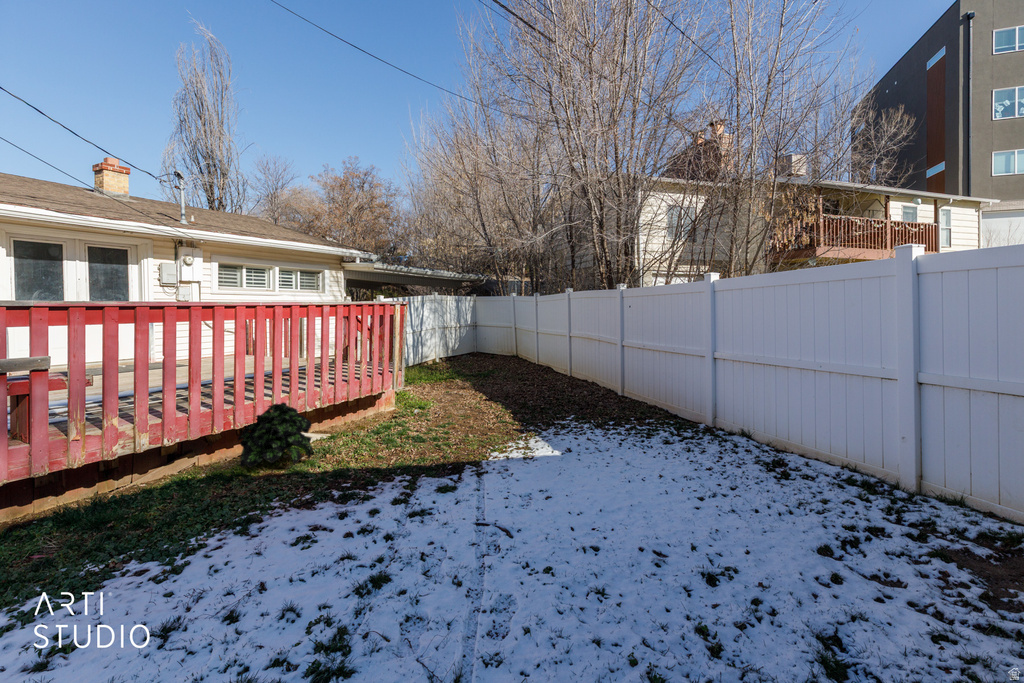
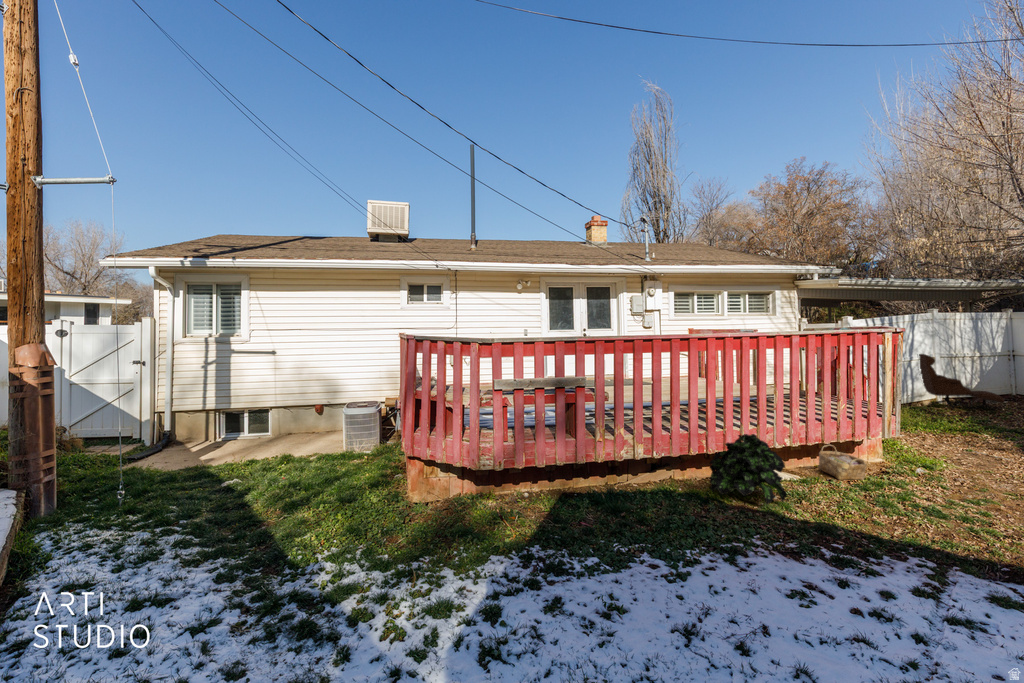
lounge chair: none [426,326,469,365] -> present [919,354,1004,411]
woven basket: none [347,402,379,429] -> present [818,445,866,480]

